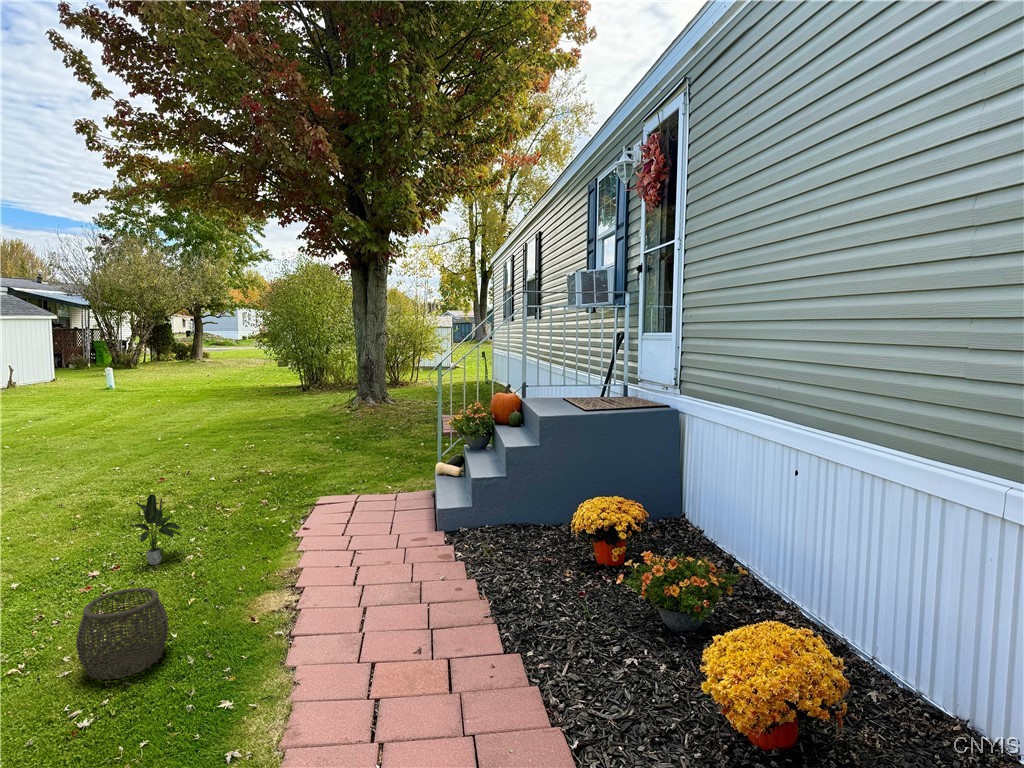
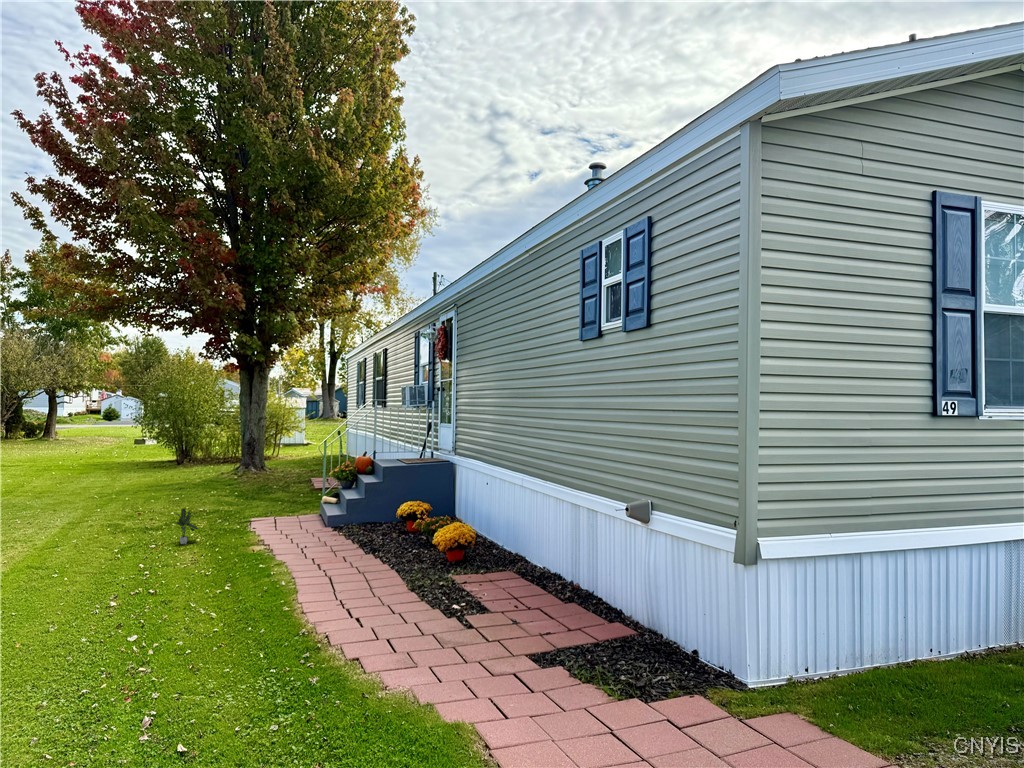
woven basket: present [76,588,169,680] -> none [194,535,228,567]

